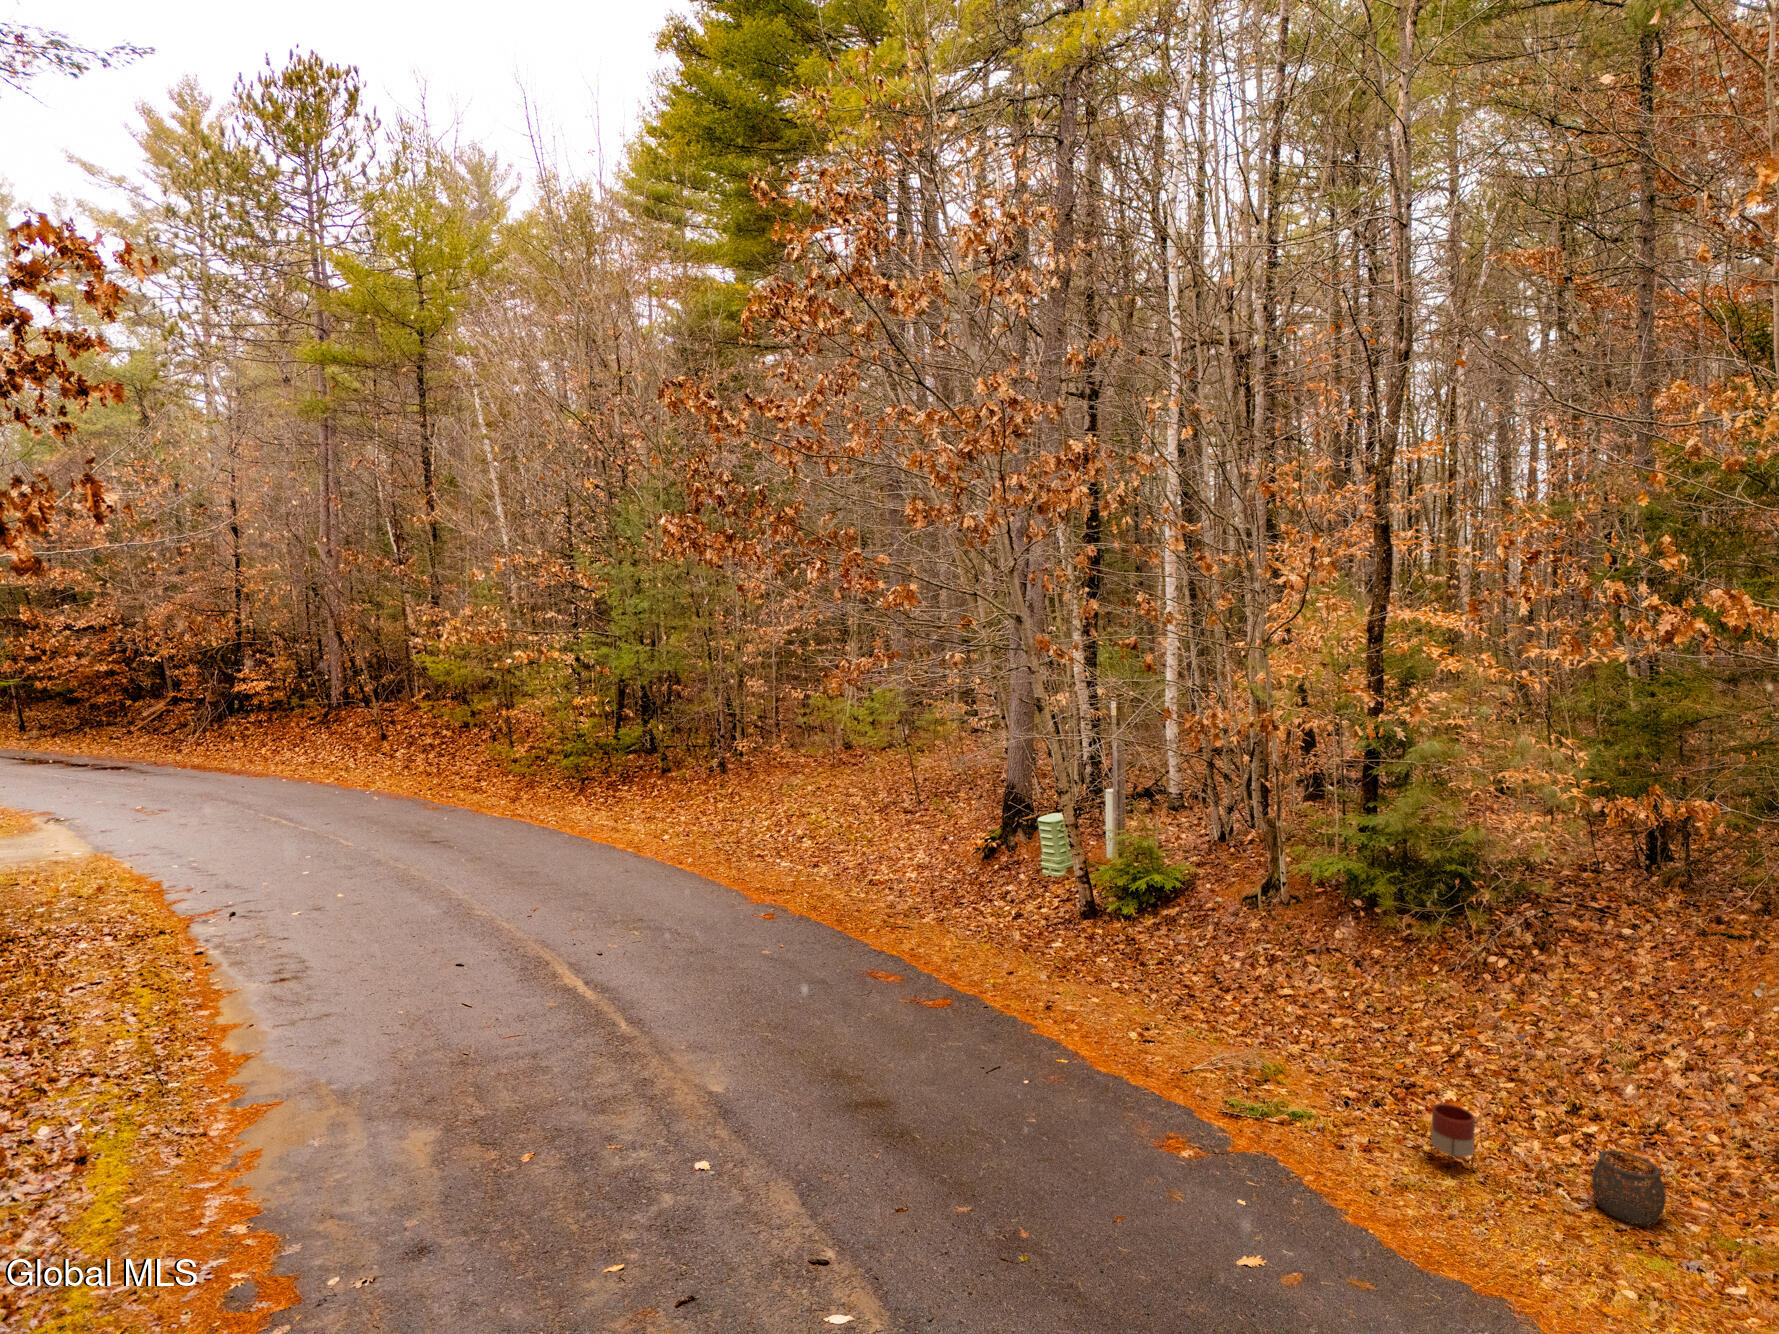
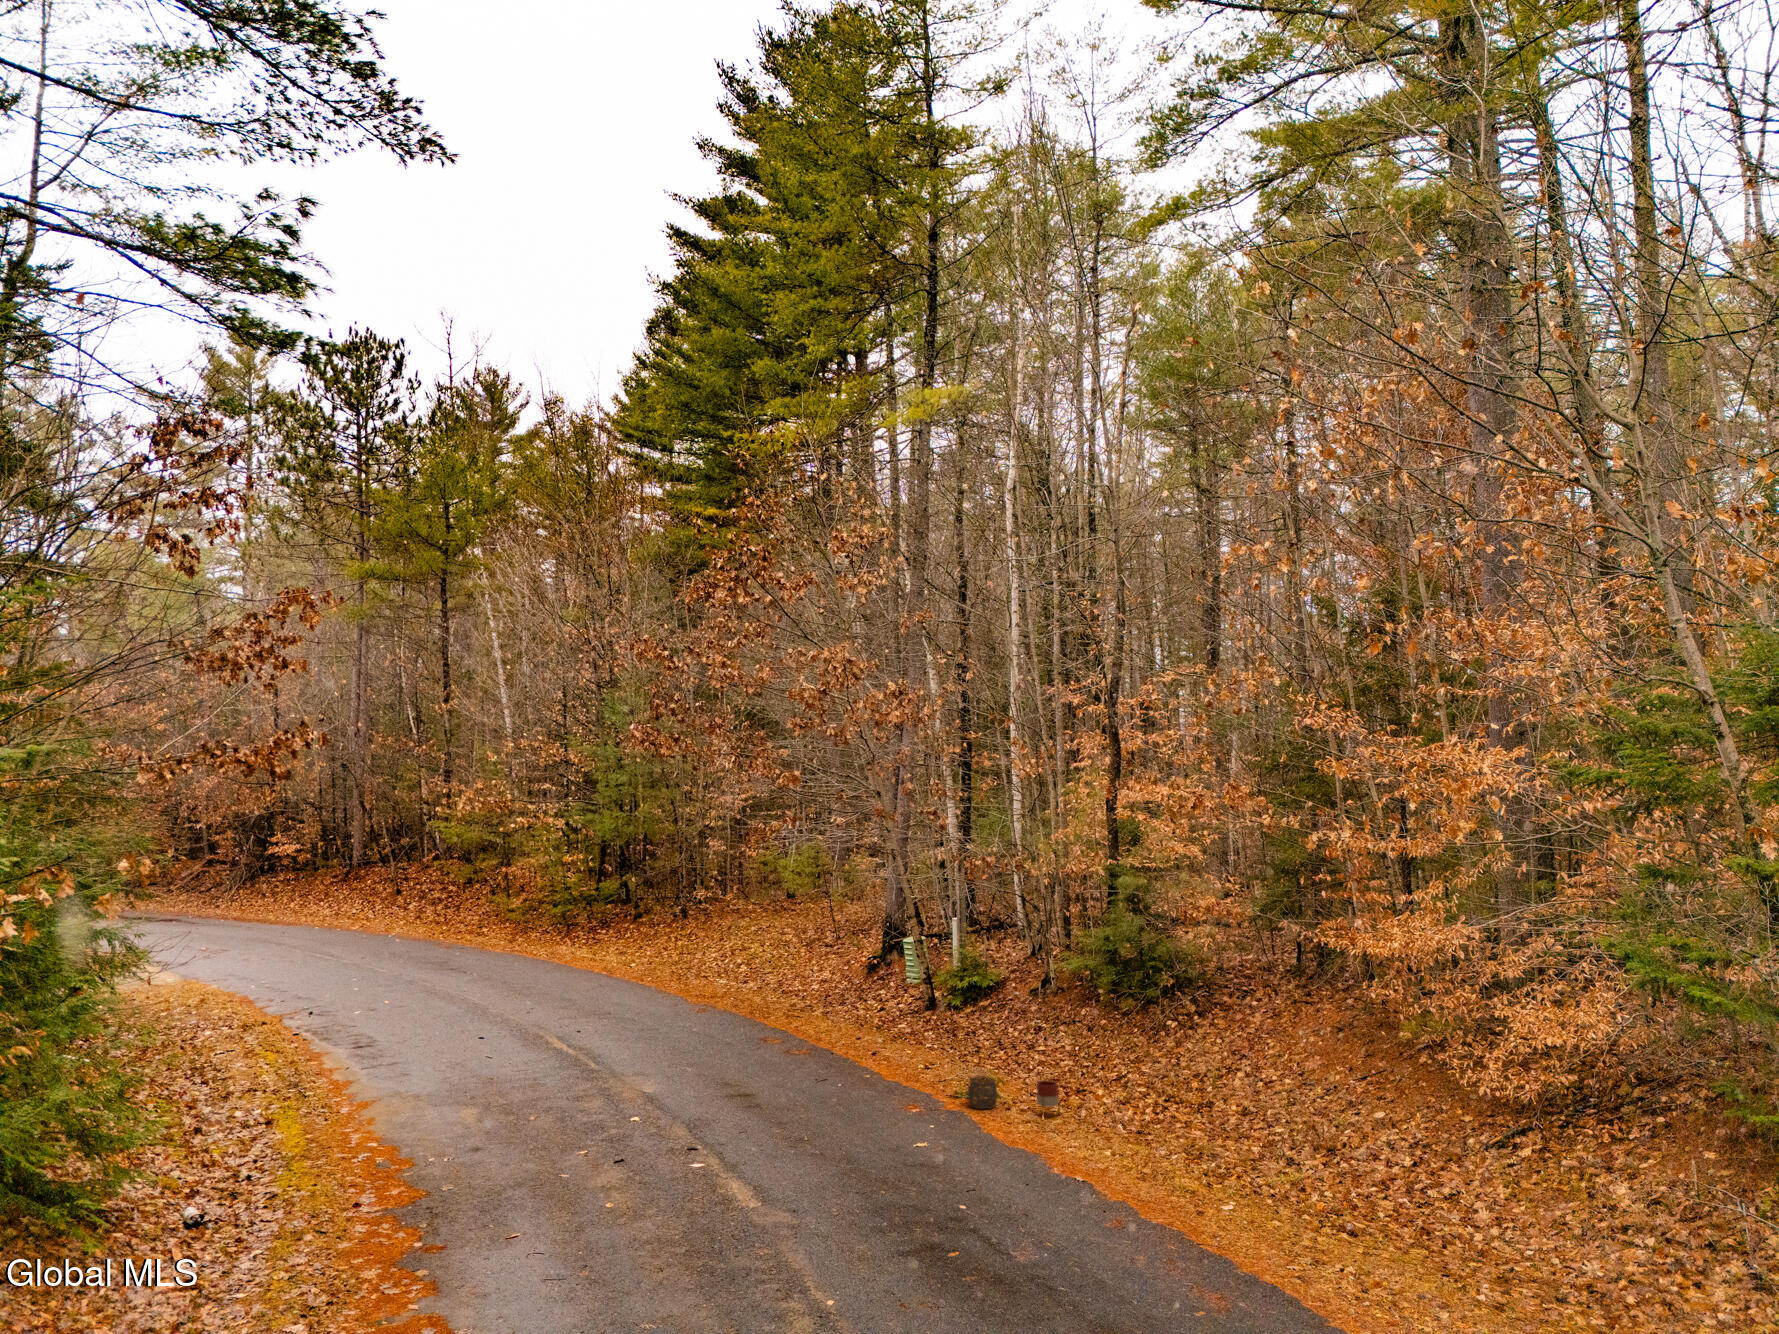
woven basket: present [1592,1150,1666,1226] -> present [968,1076,998,1109]

